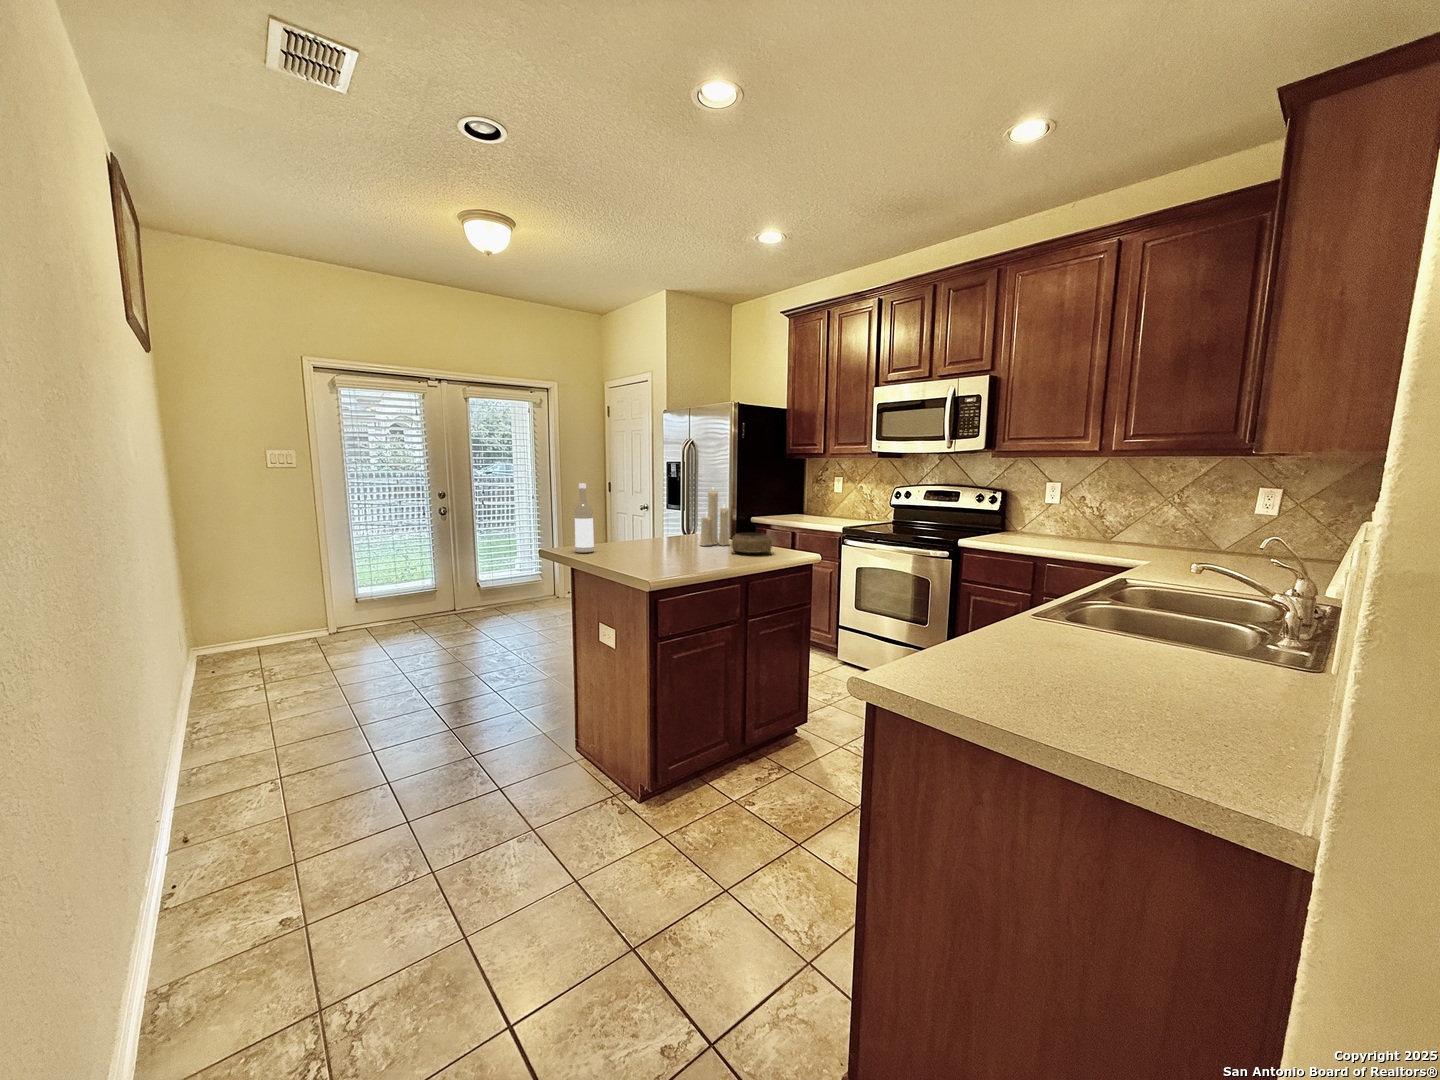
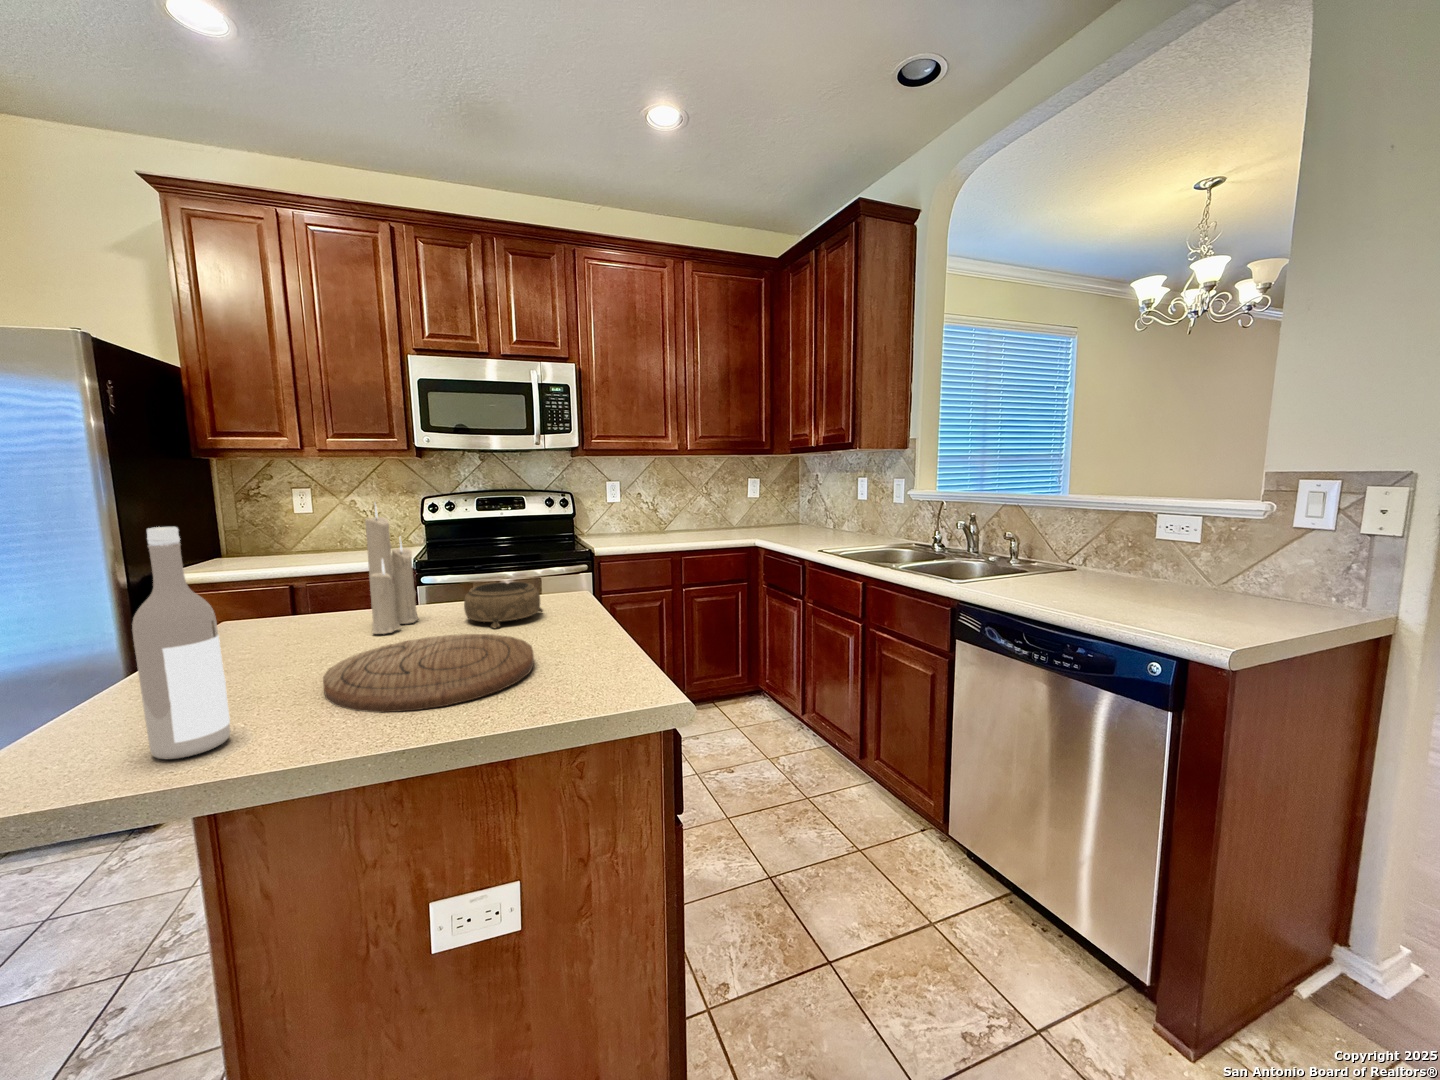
cutting board: none [620,545,703,564] -> present [323,634,534,712]

